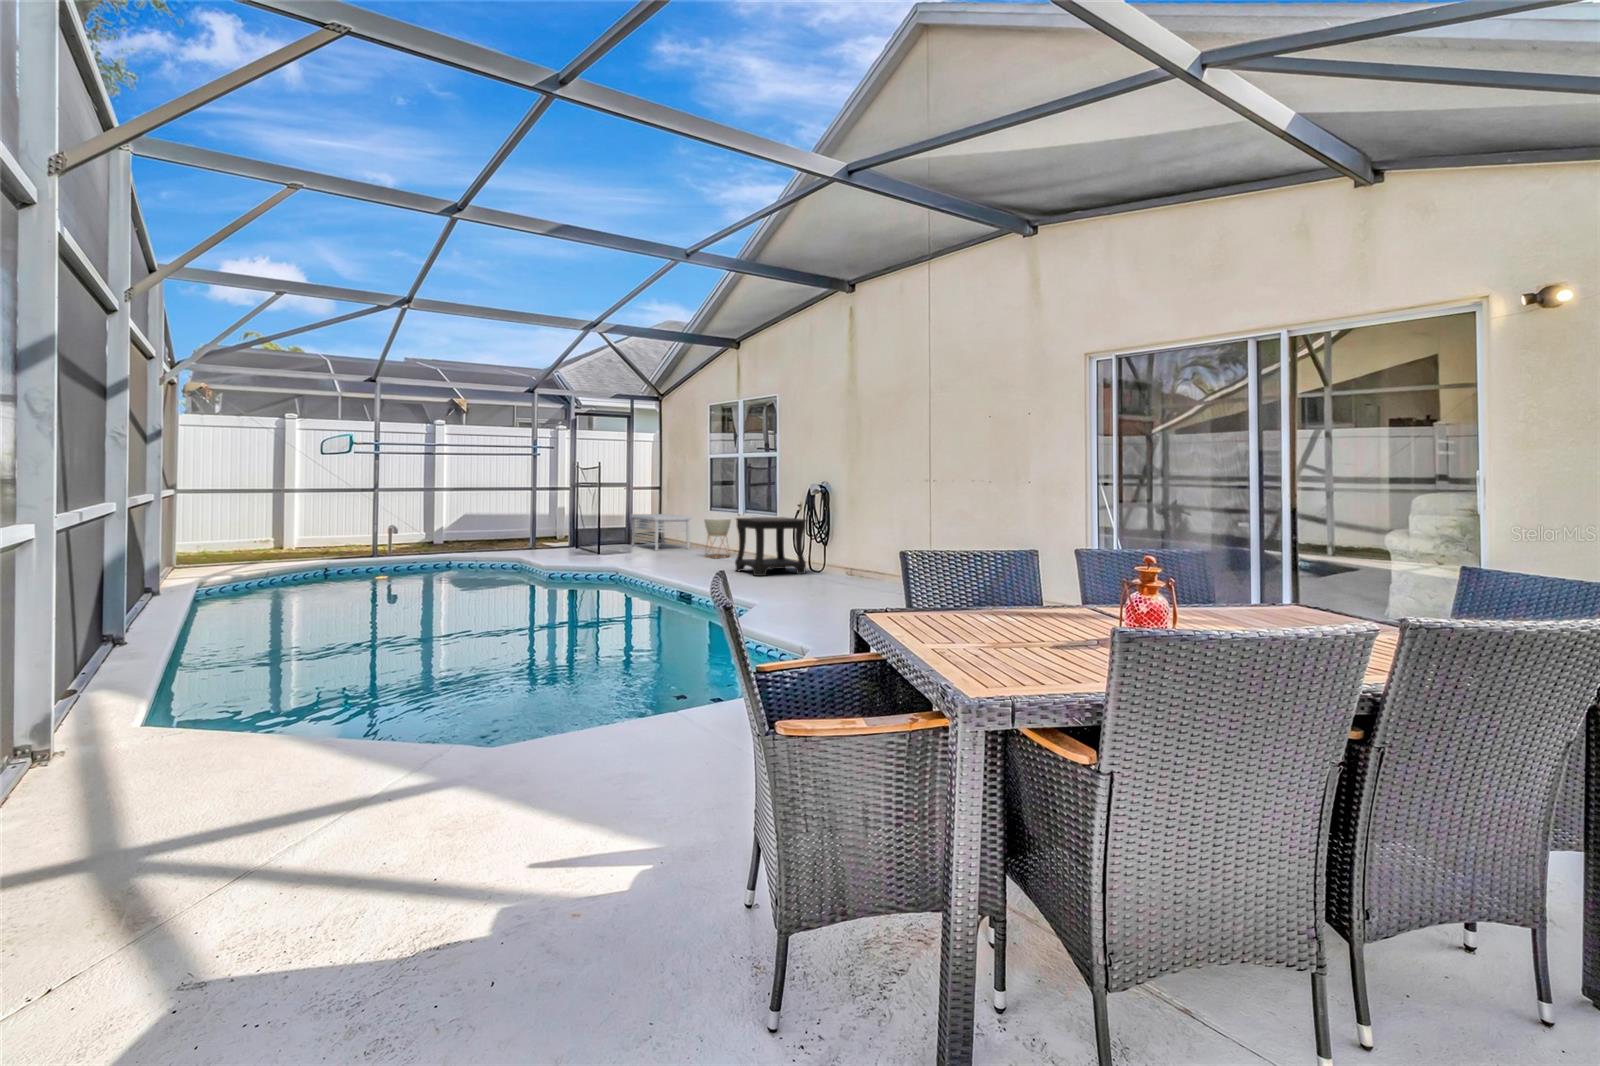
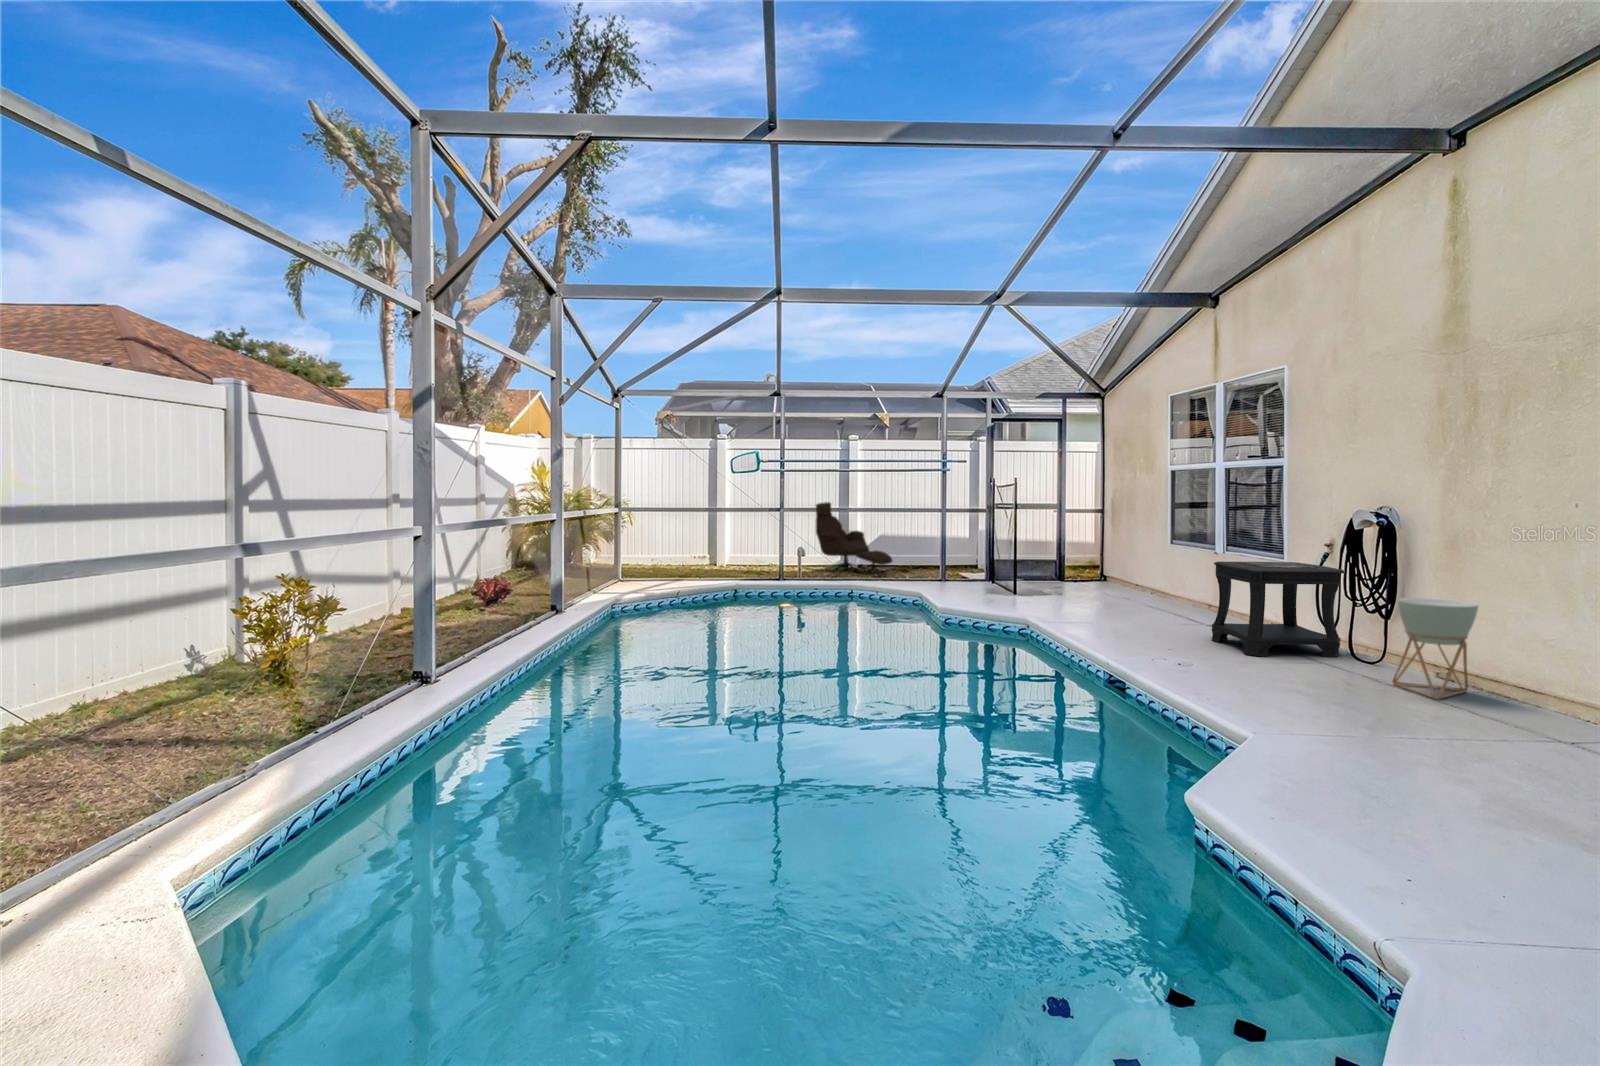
lounge chair: none [402,482,482,548] -> present [816,502,892,574]
storage bench: present [631,514,692,550] -> none [1060,542,1144,591]
planter: present [704,518,731,559] -> present [1392,598,1478,699]

